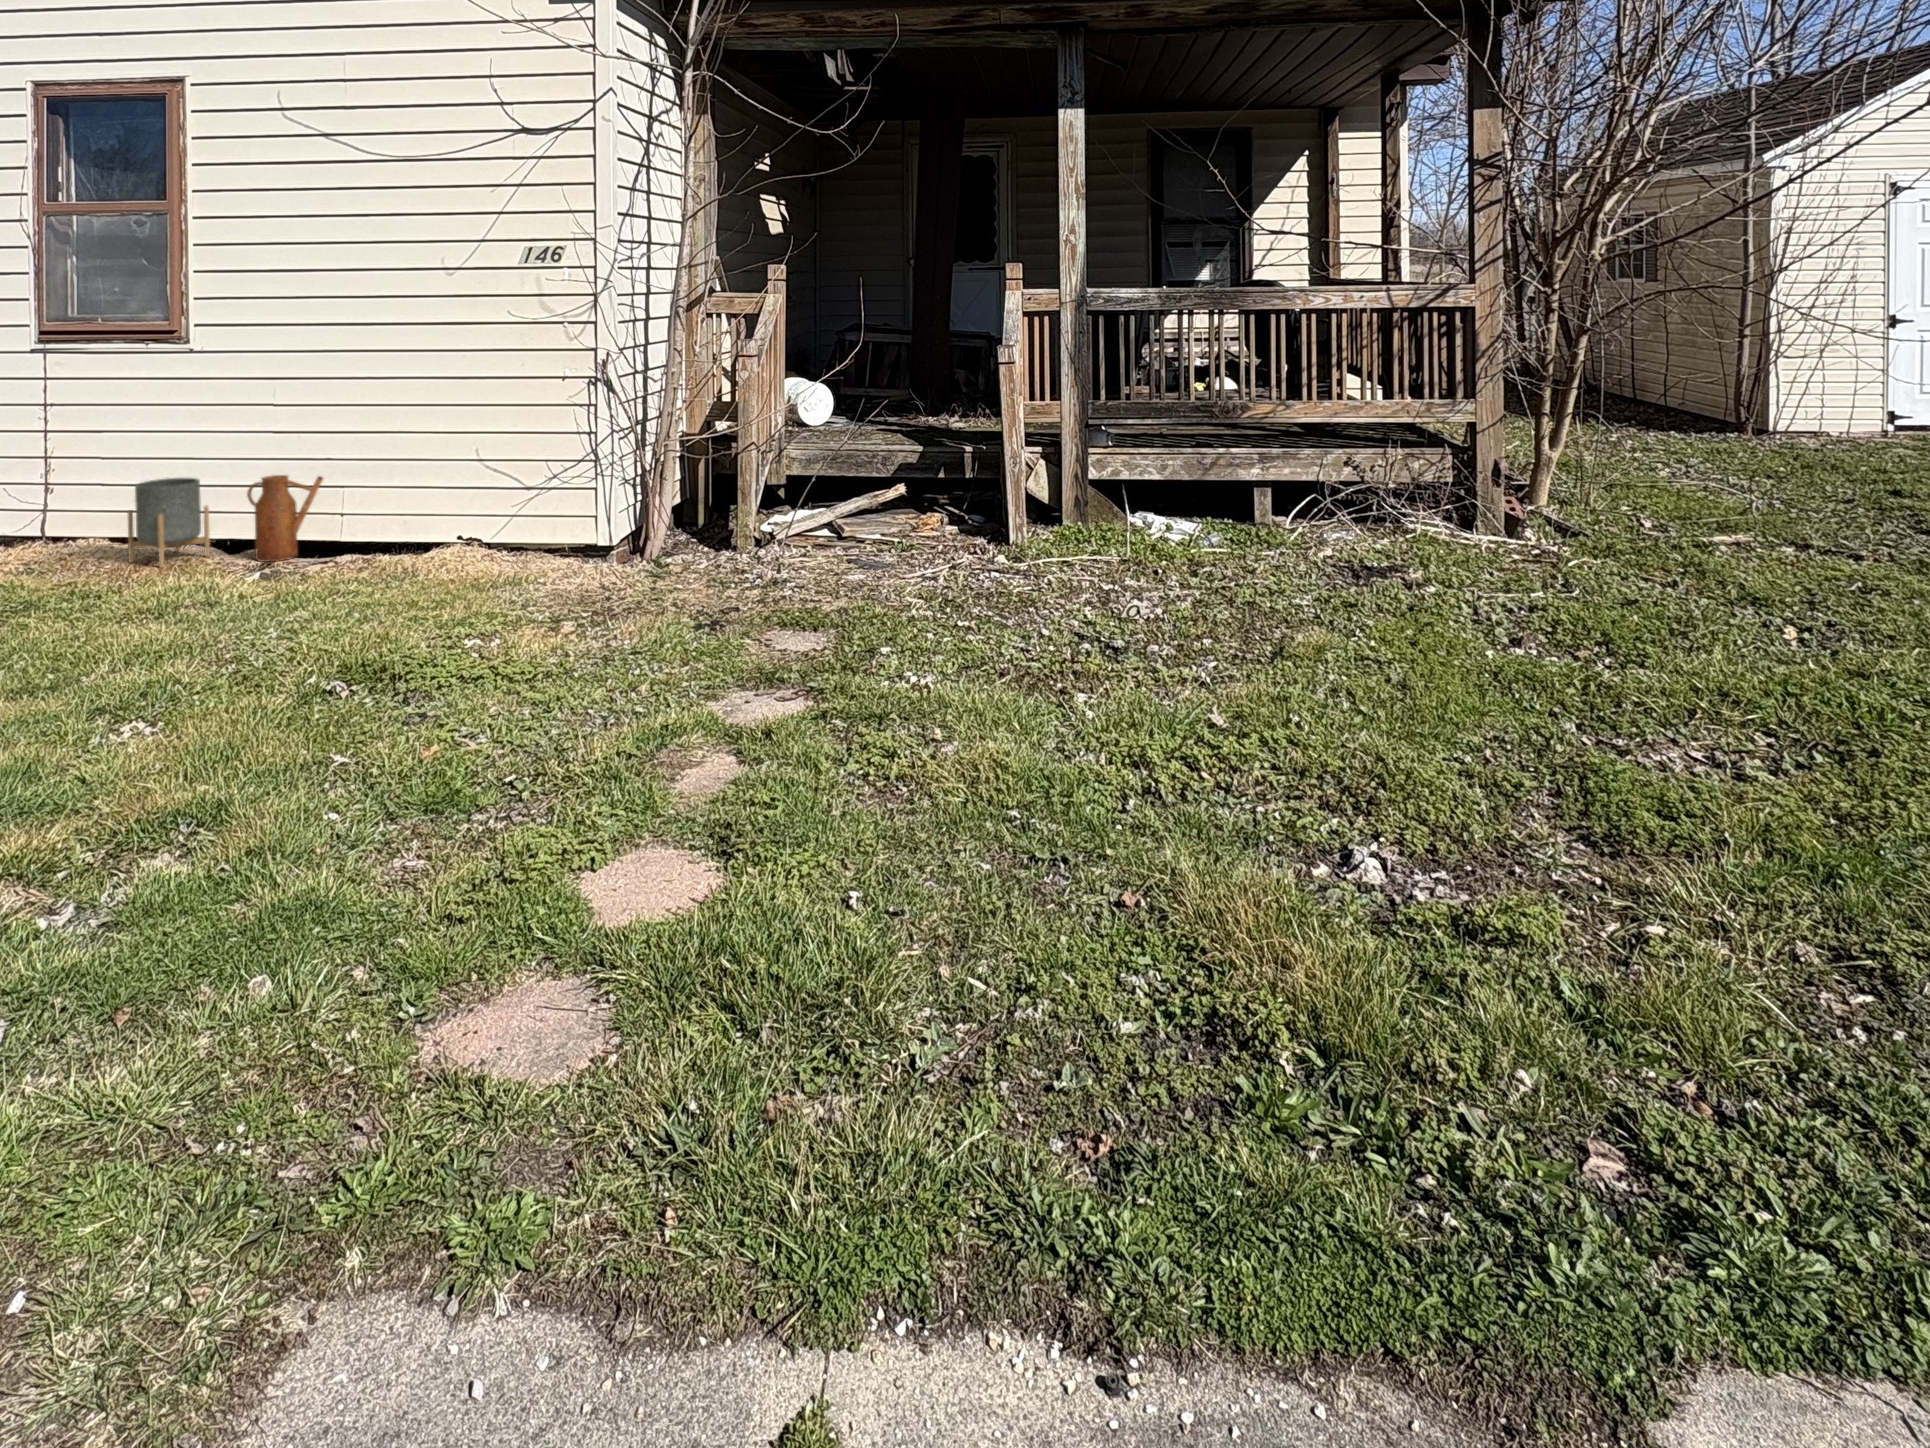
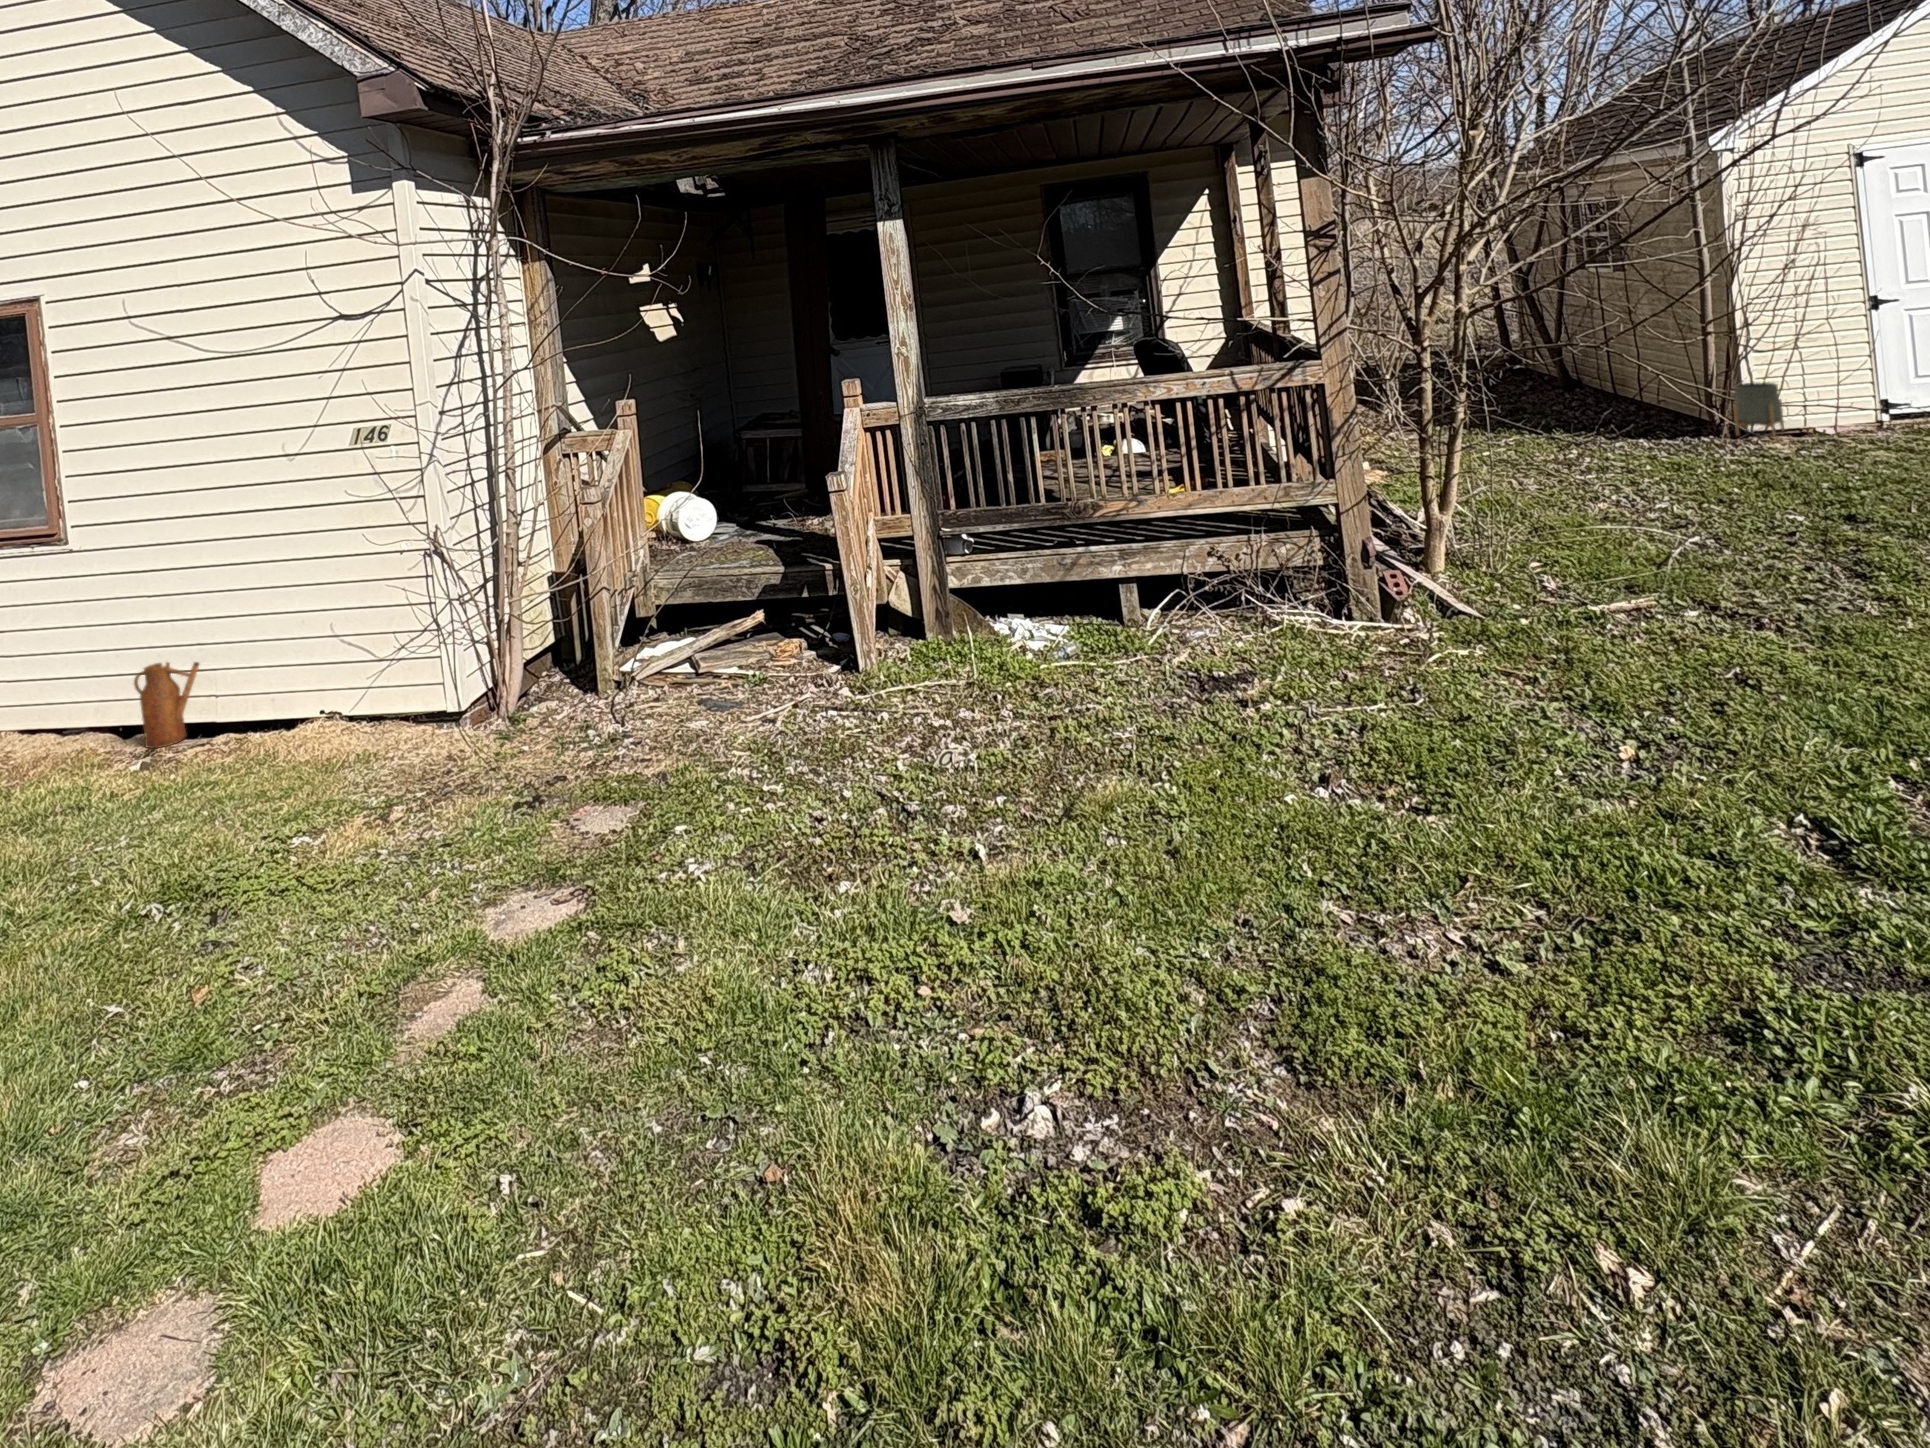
planter: present [127,478,210,568] -> present [1733,383,1784,437]

